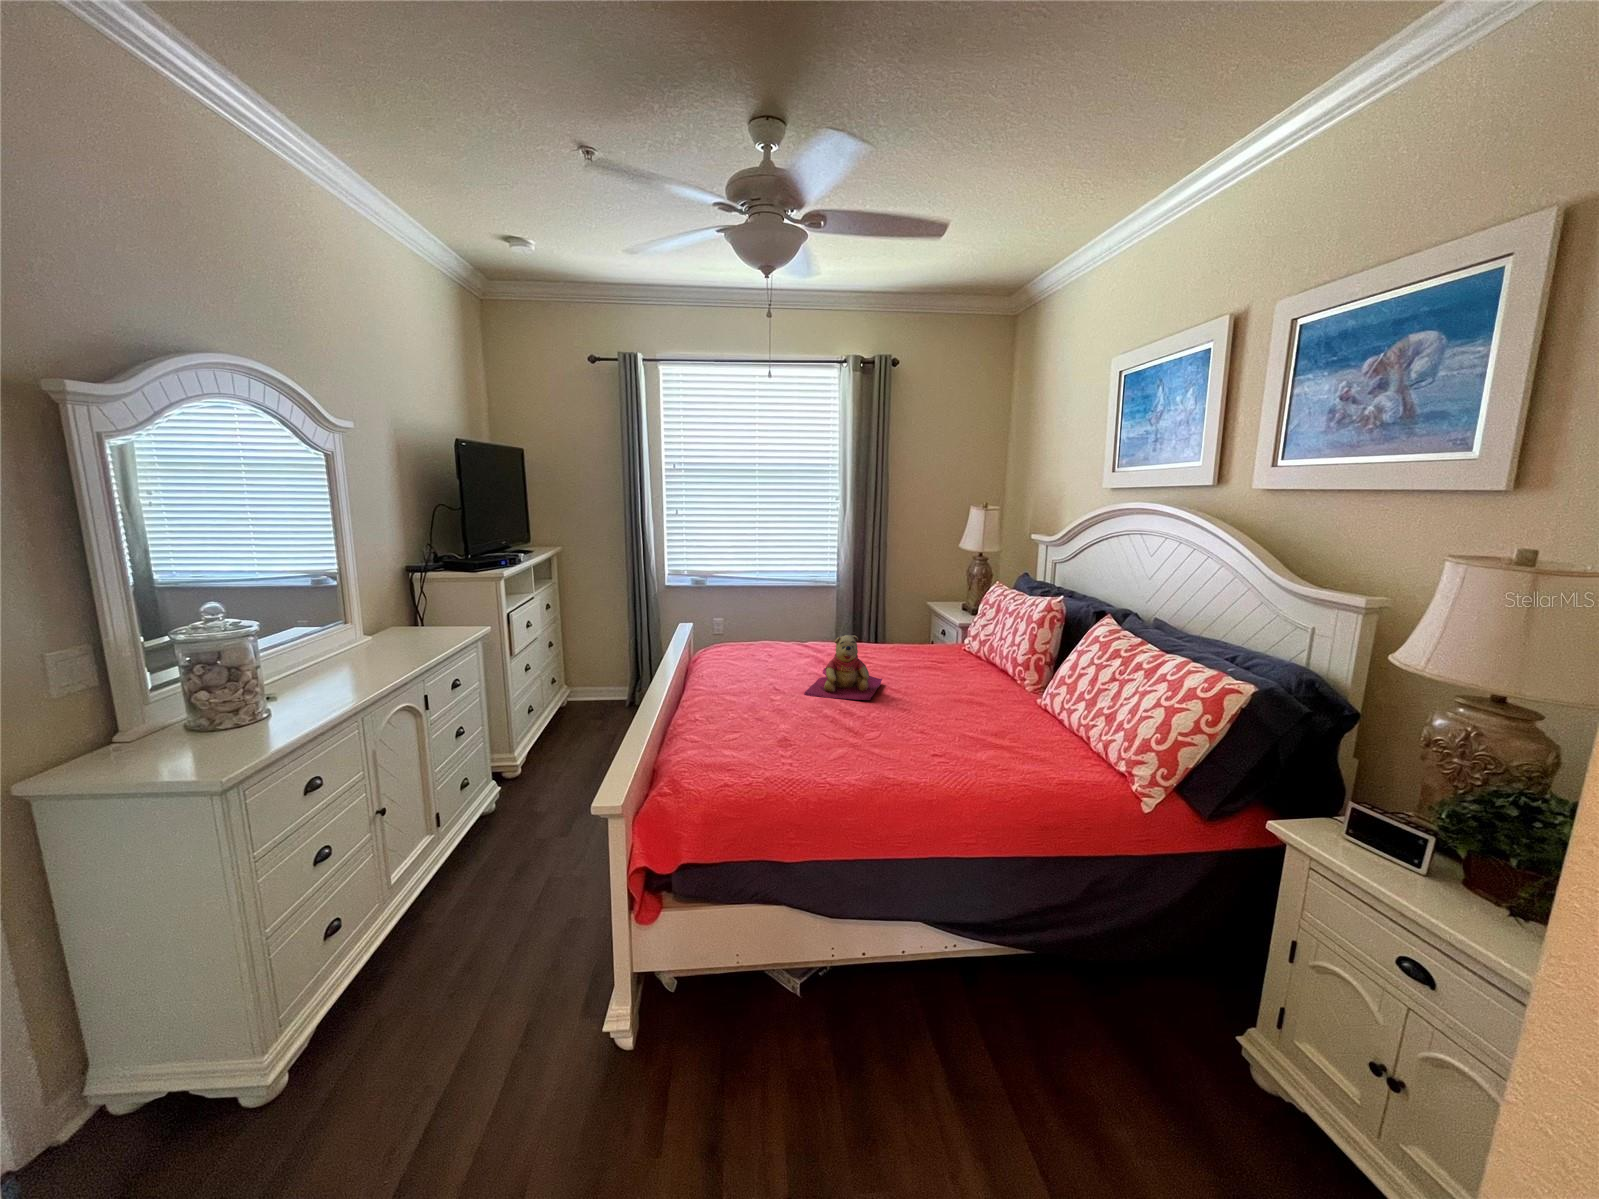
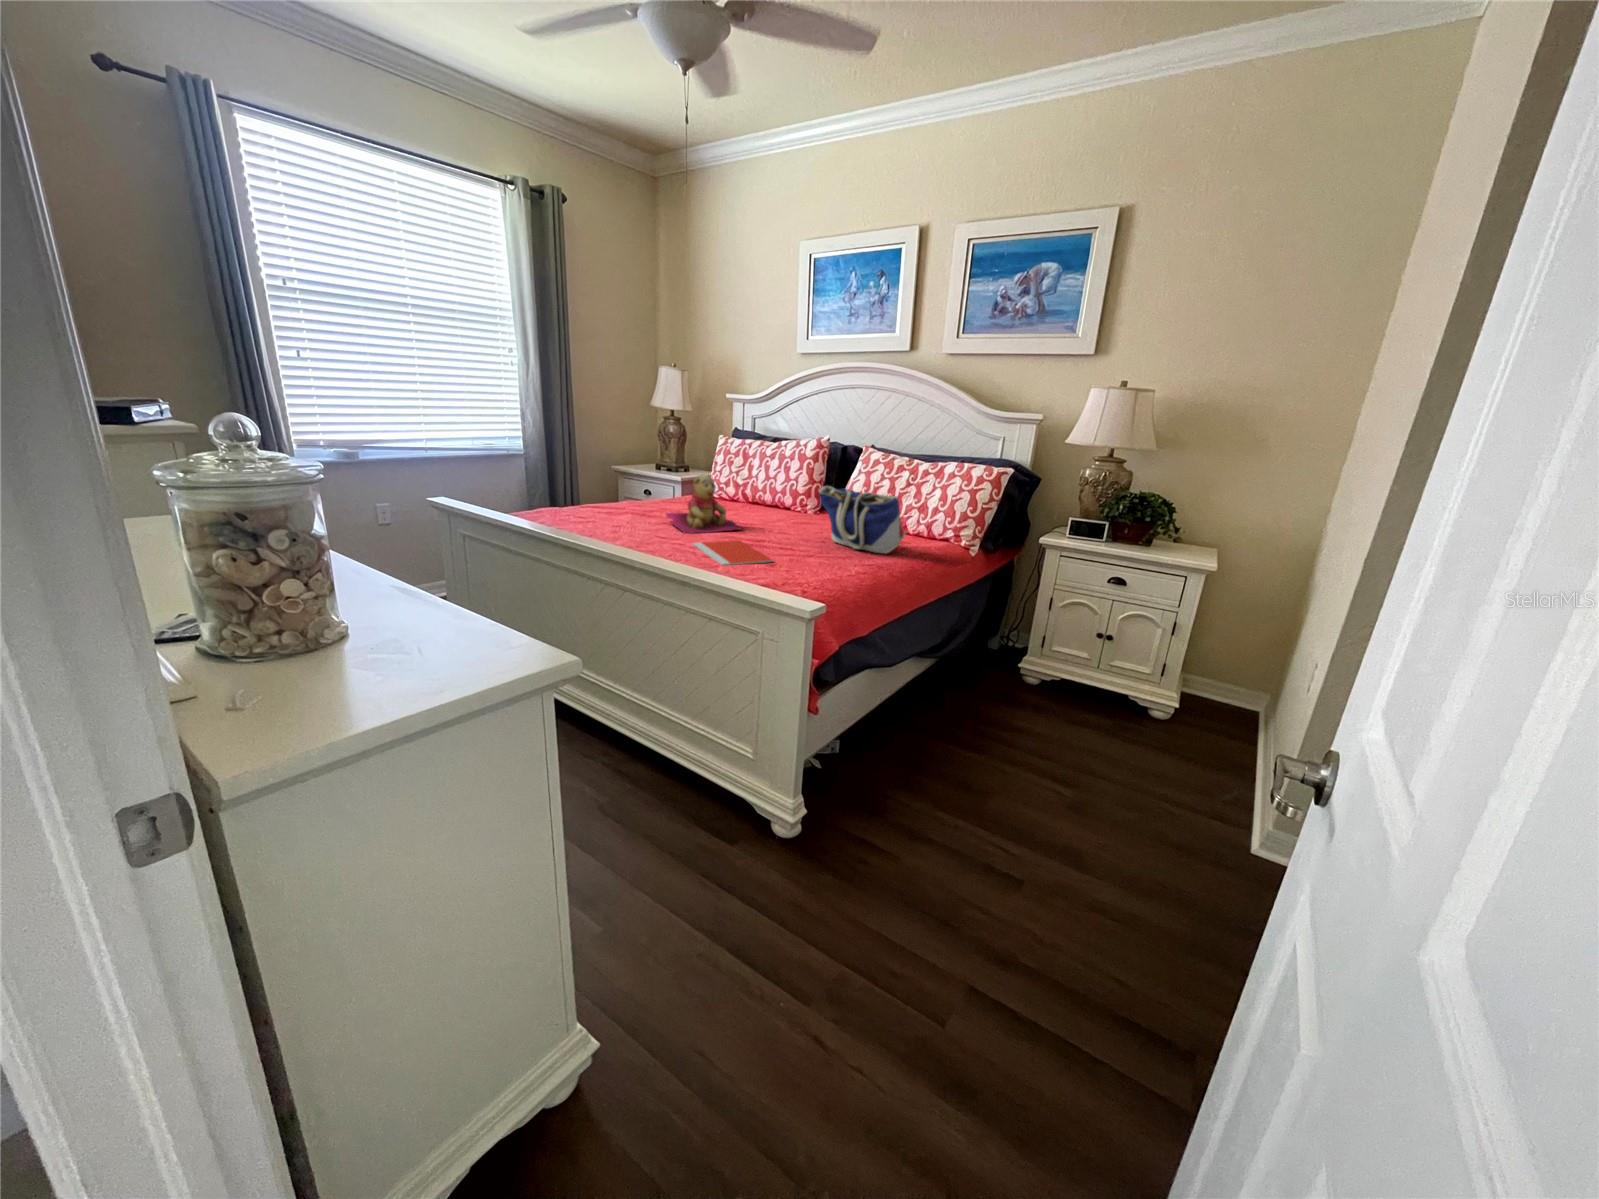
tote bag: none [918,669,1004,774] -> present [819,486,906,554]
notebook: none [743,708,829,751] -> present [693,540,773,565]

